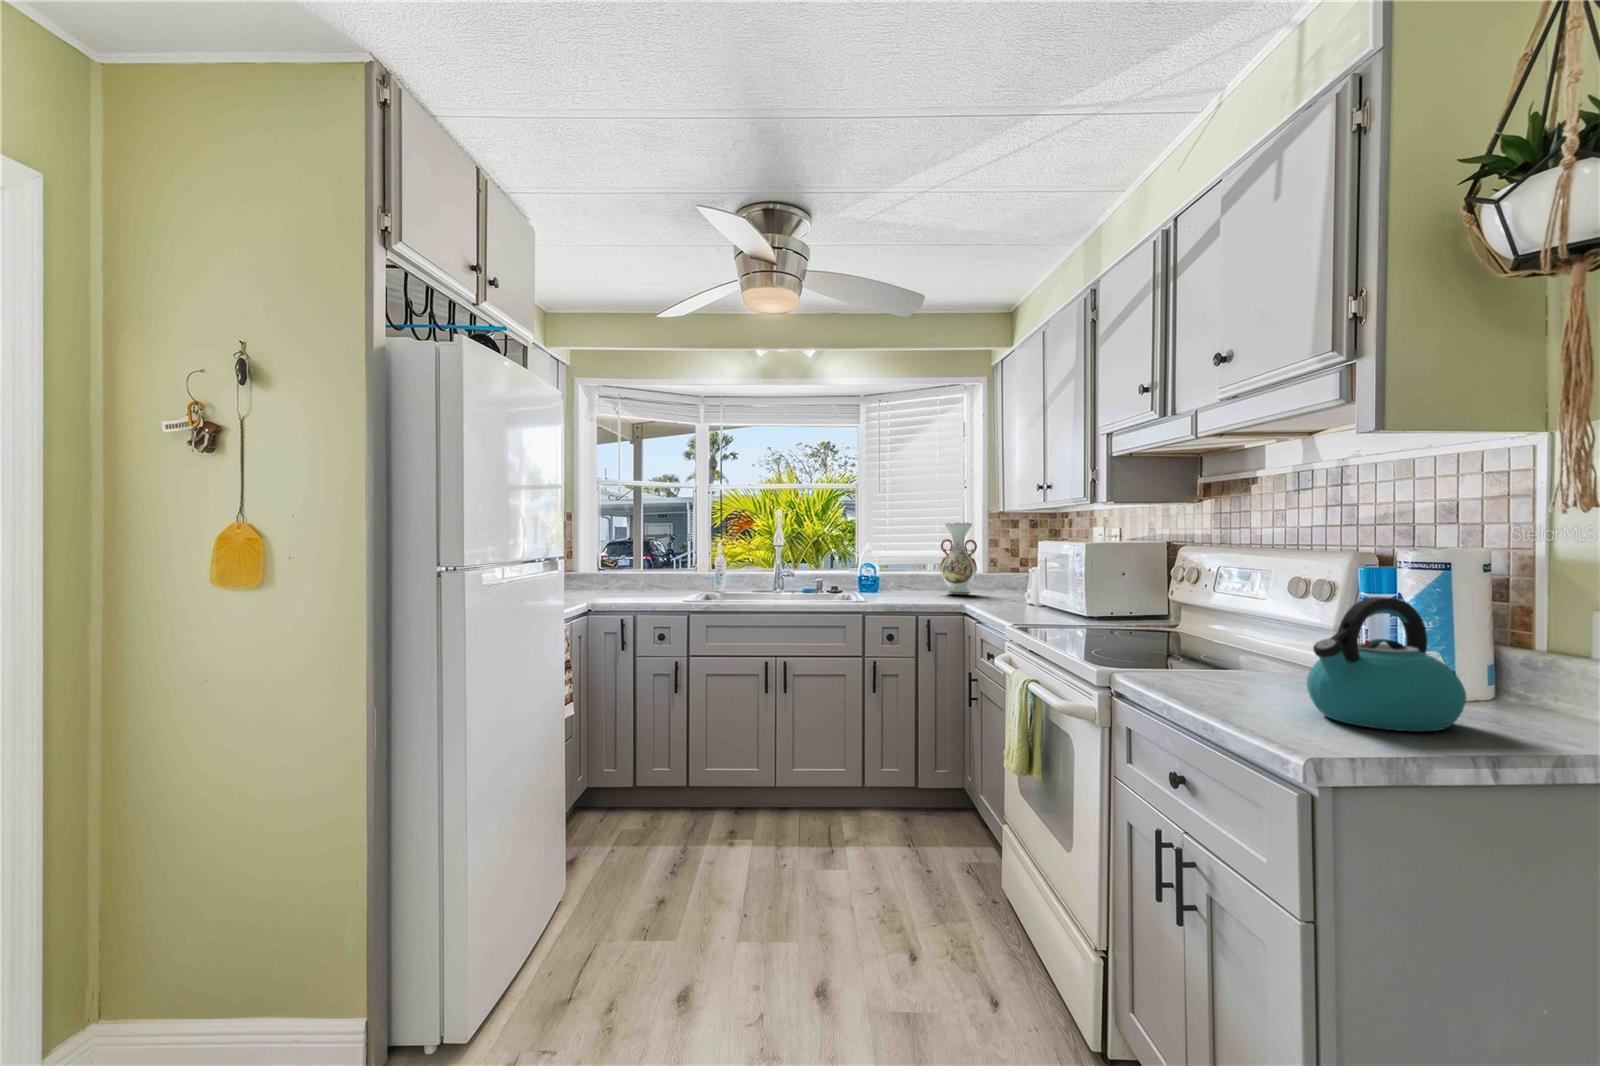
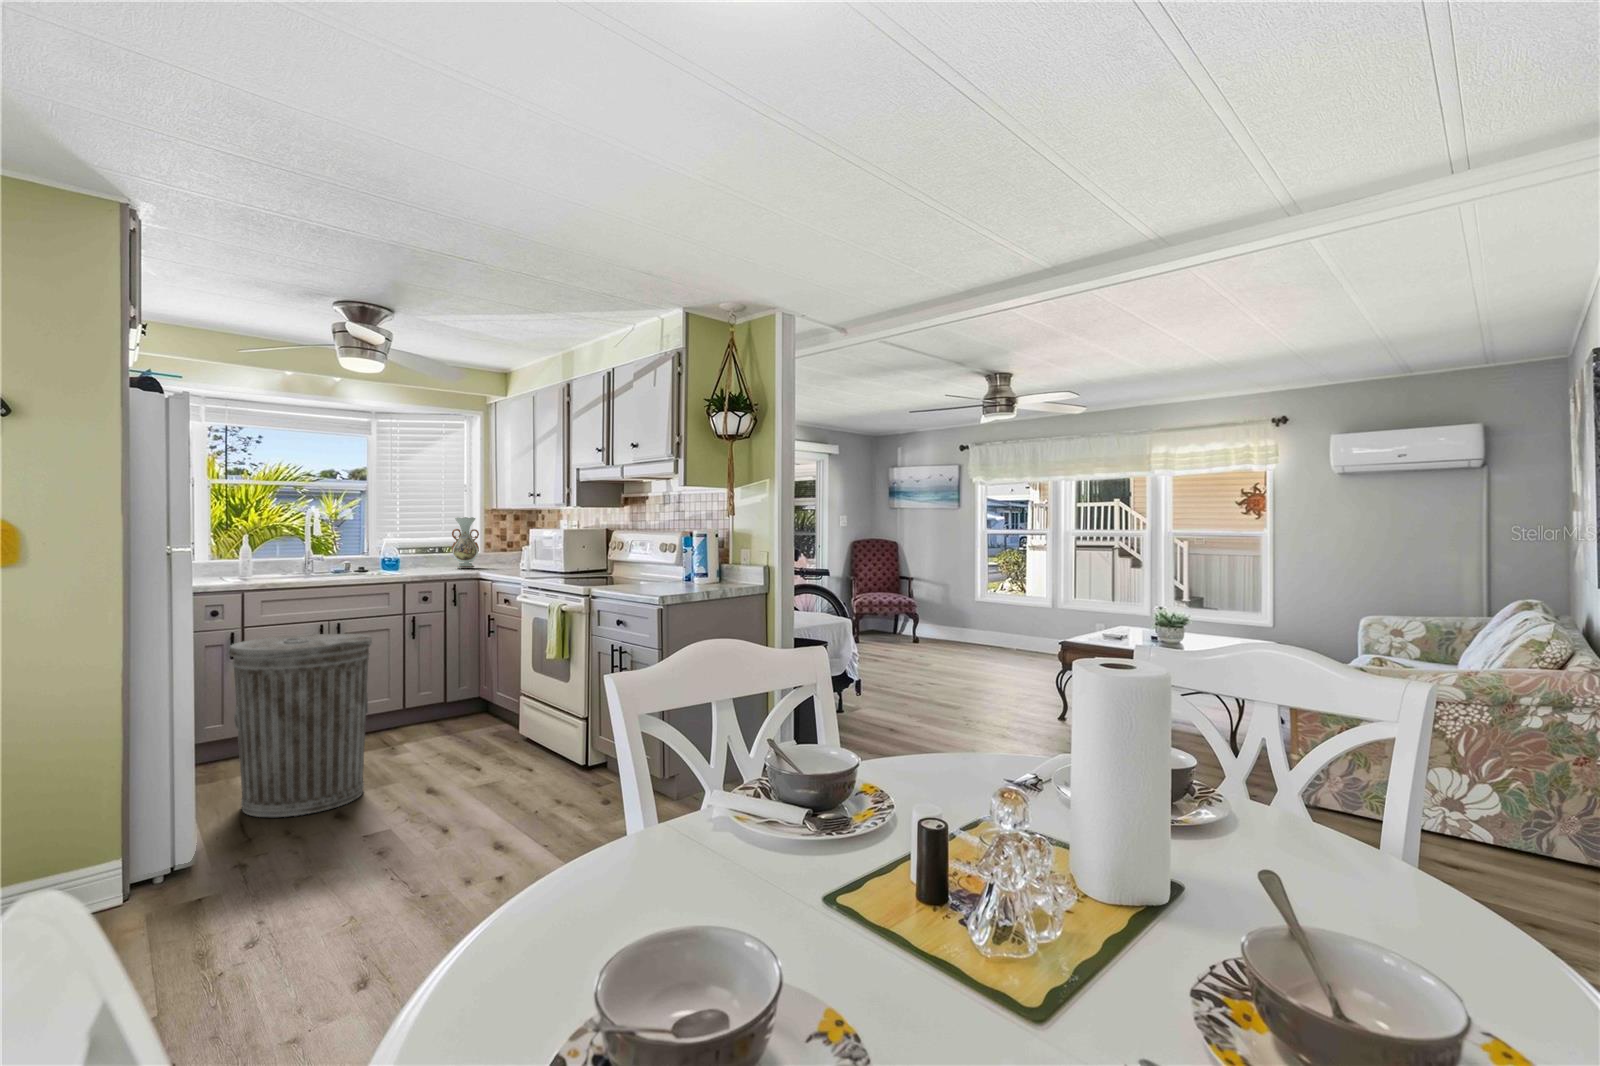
kettle: present [1307,597,1466,732] -> none [661,546,707,590]
trash can: none [535,702,737,1025] -> present [229,634,372,817]

